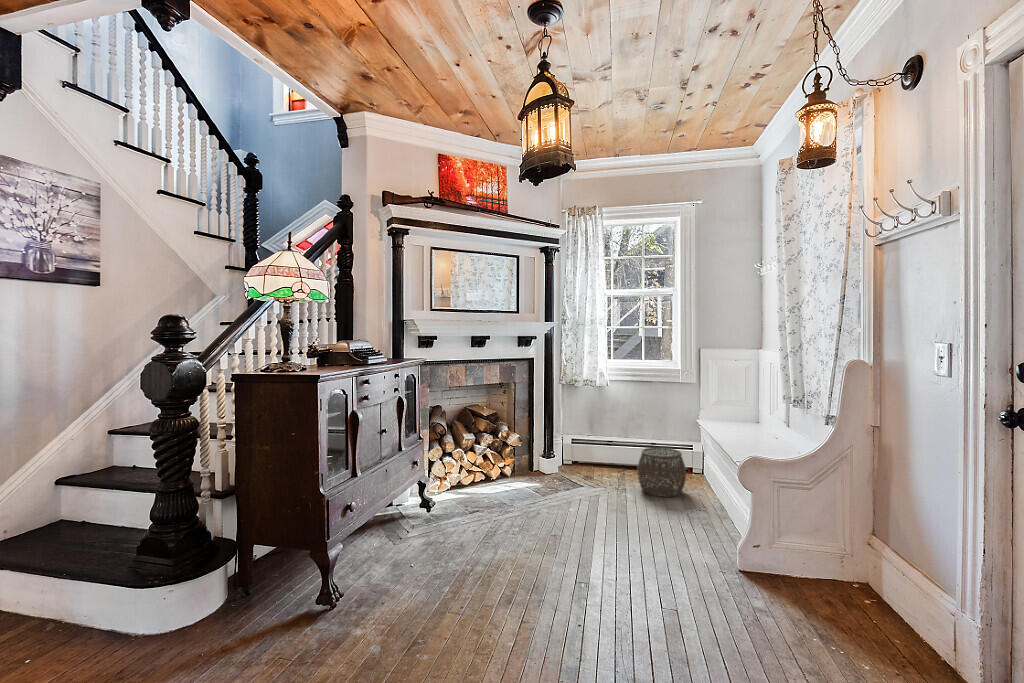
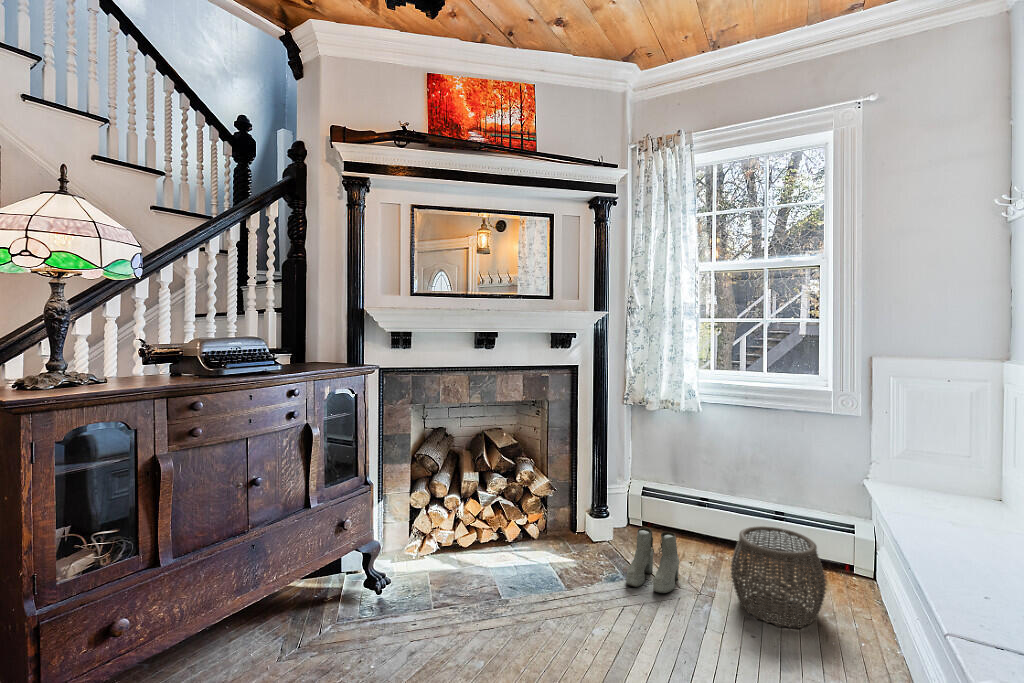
boots: none [578,457,606,491] -> present [626,528,679,593]

